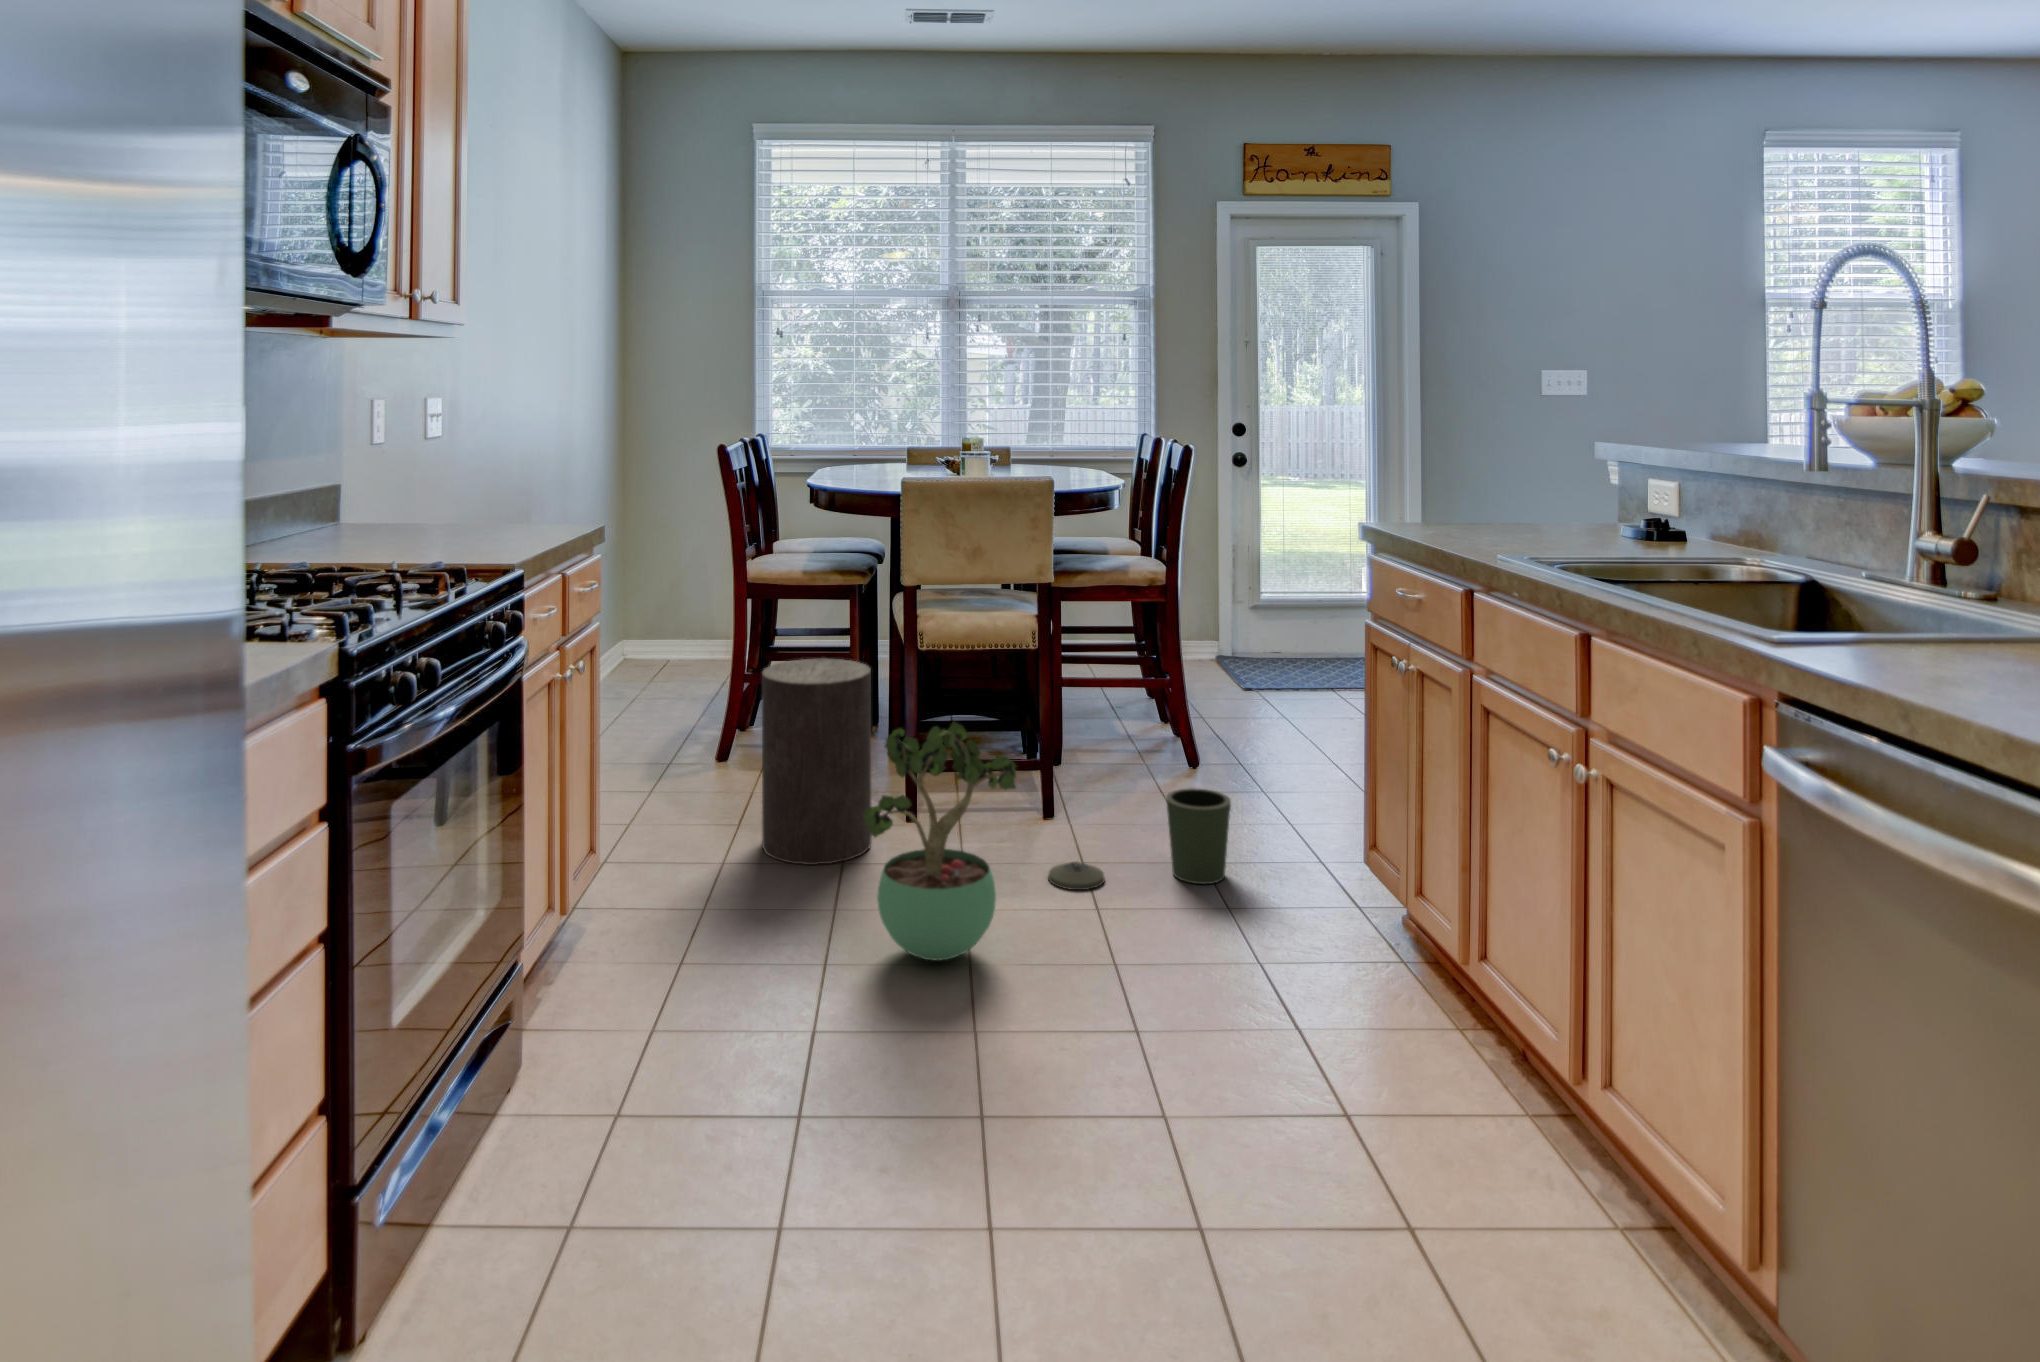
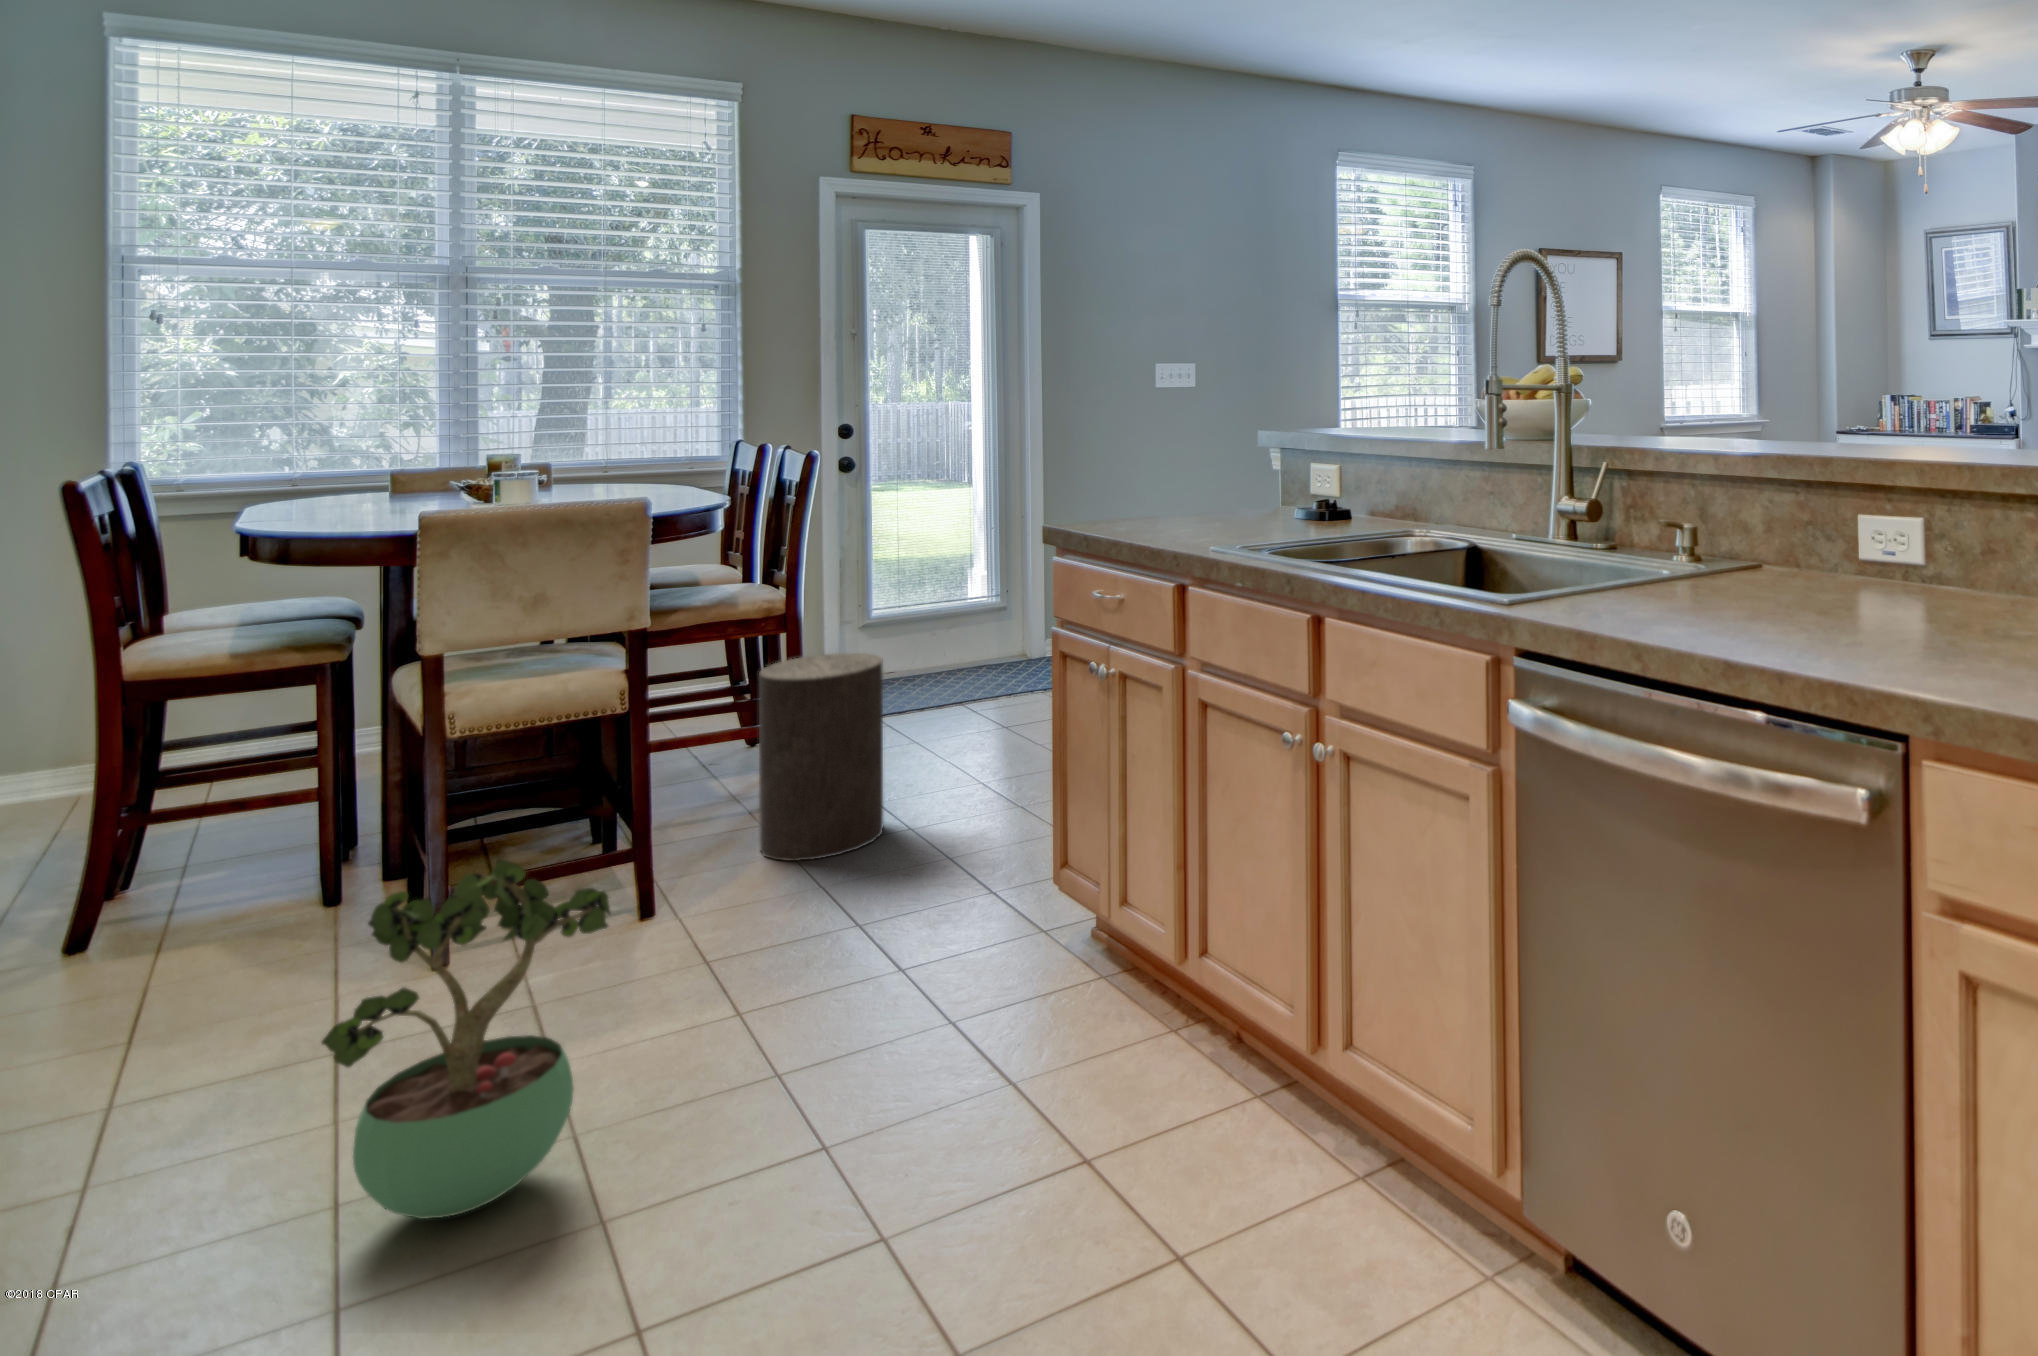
stool: present [762,658,872,865] -> present [759,653,883,861]
trash can: present [1048,788,1231,890] -> none [638,853,892,1033]

